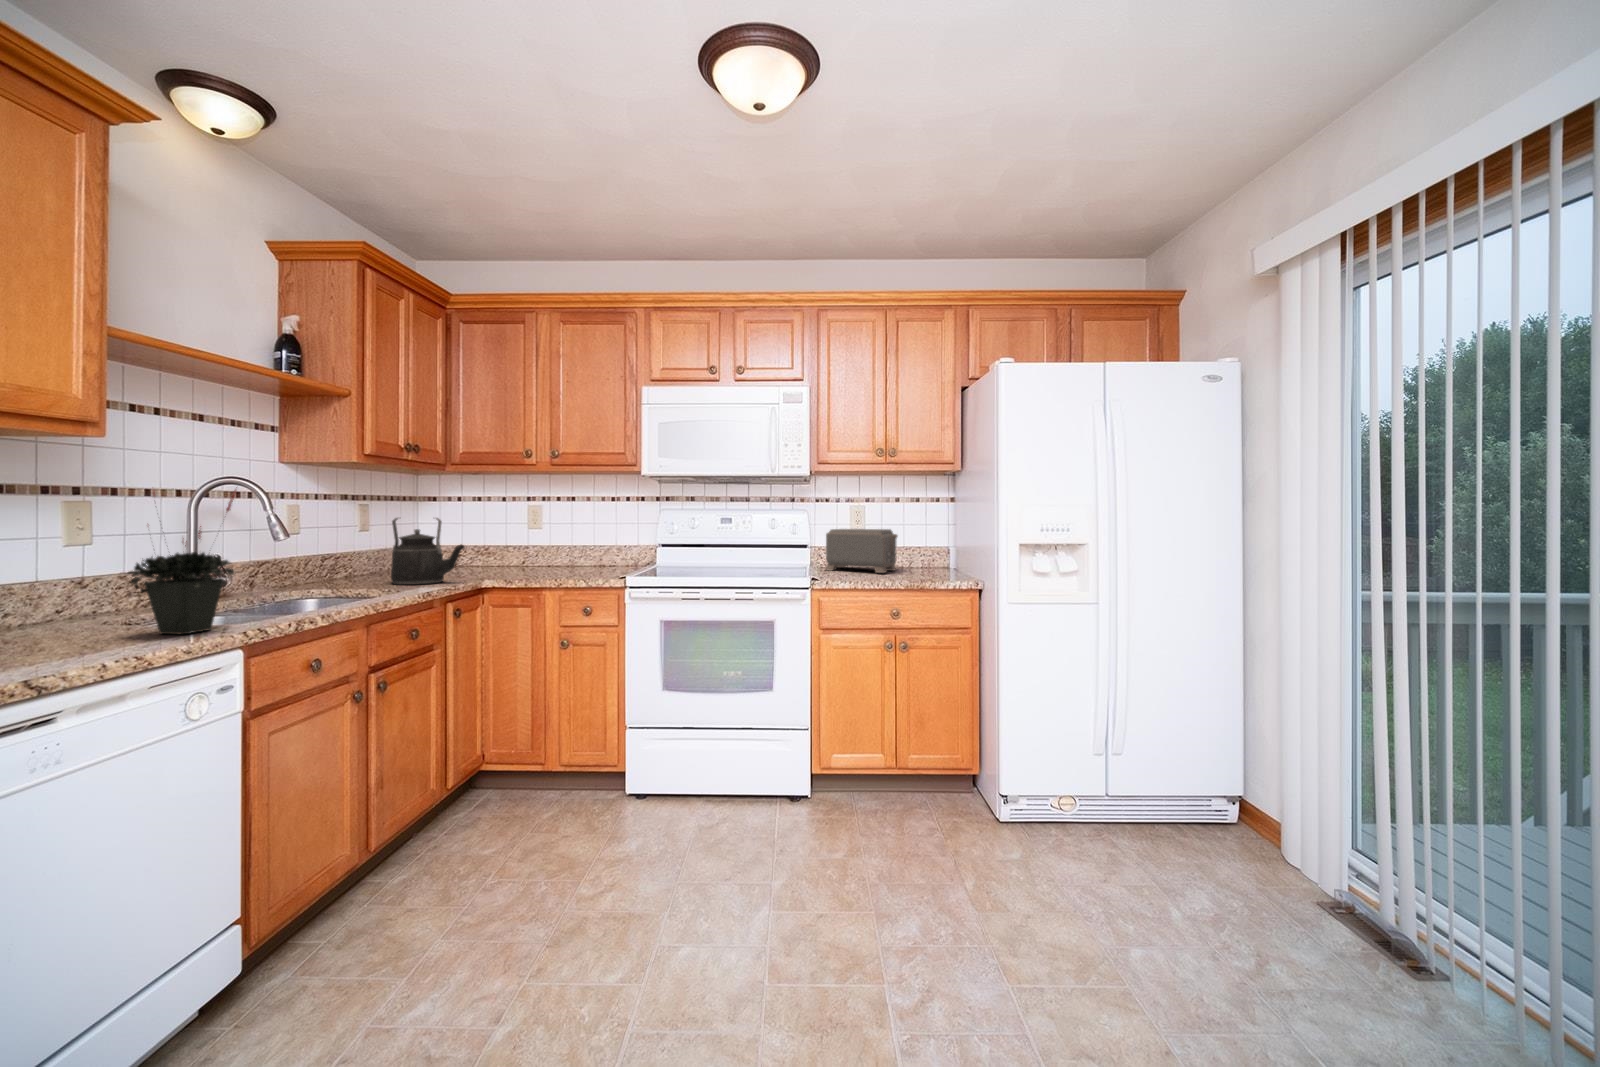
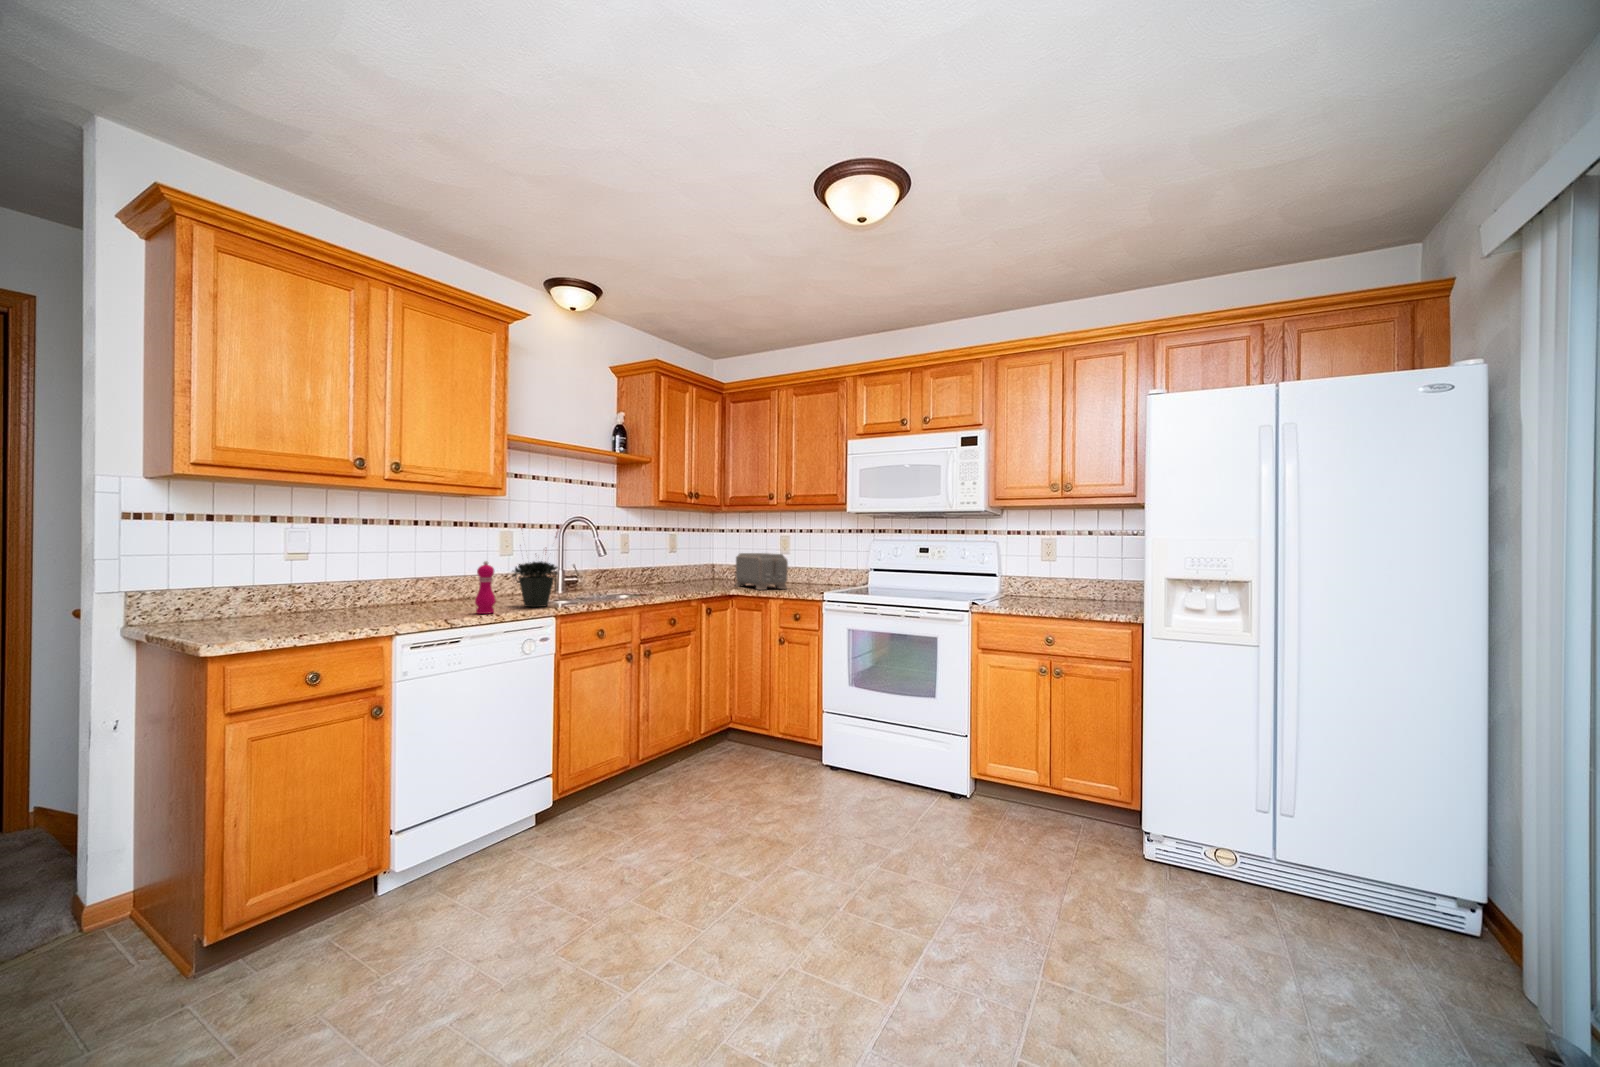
kettle: present [391,518,465,585] -> none [673,543,717,590]
toaster: present [825,529,897,573] -> present [735,553,788,590]
pepper mill: none [58,555,111,658] -> present [475,561,496,614]

